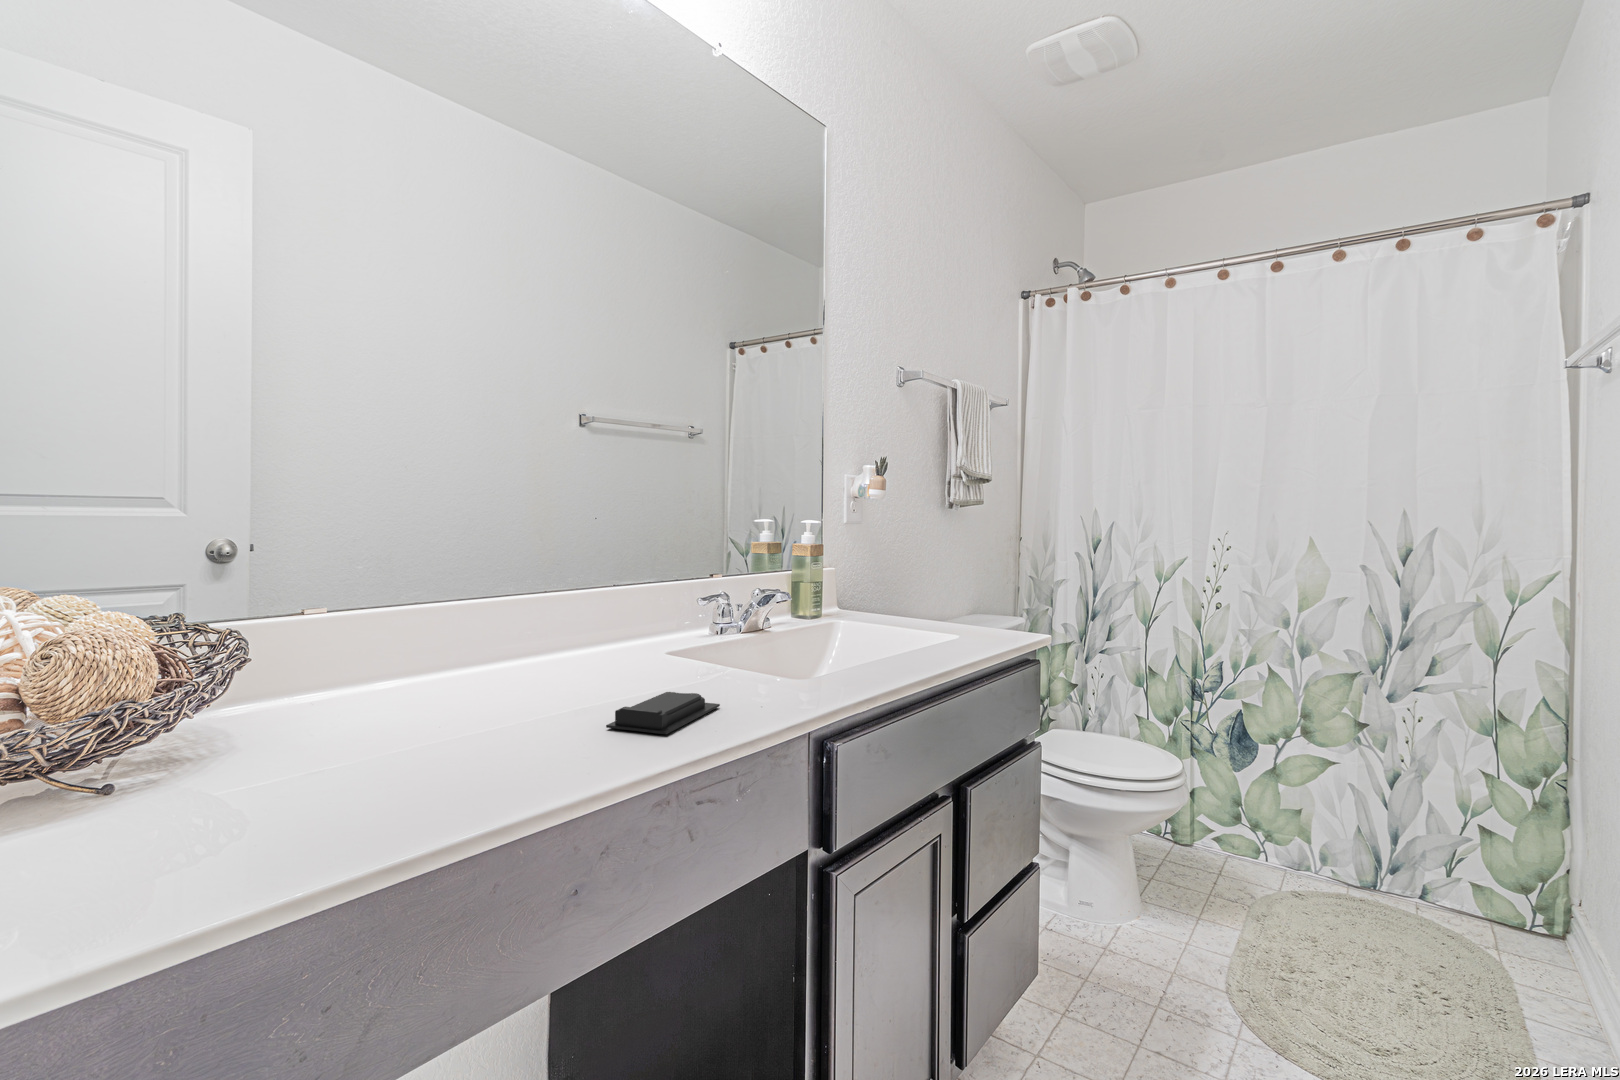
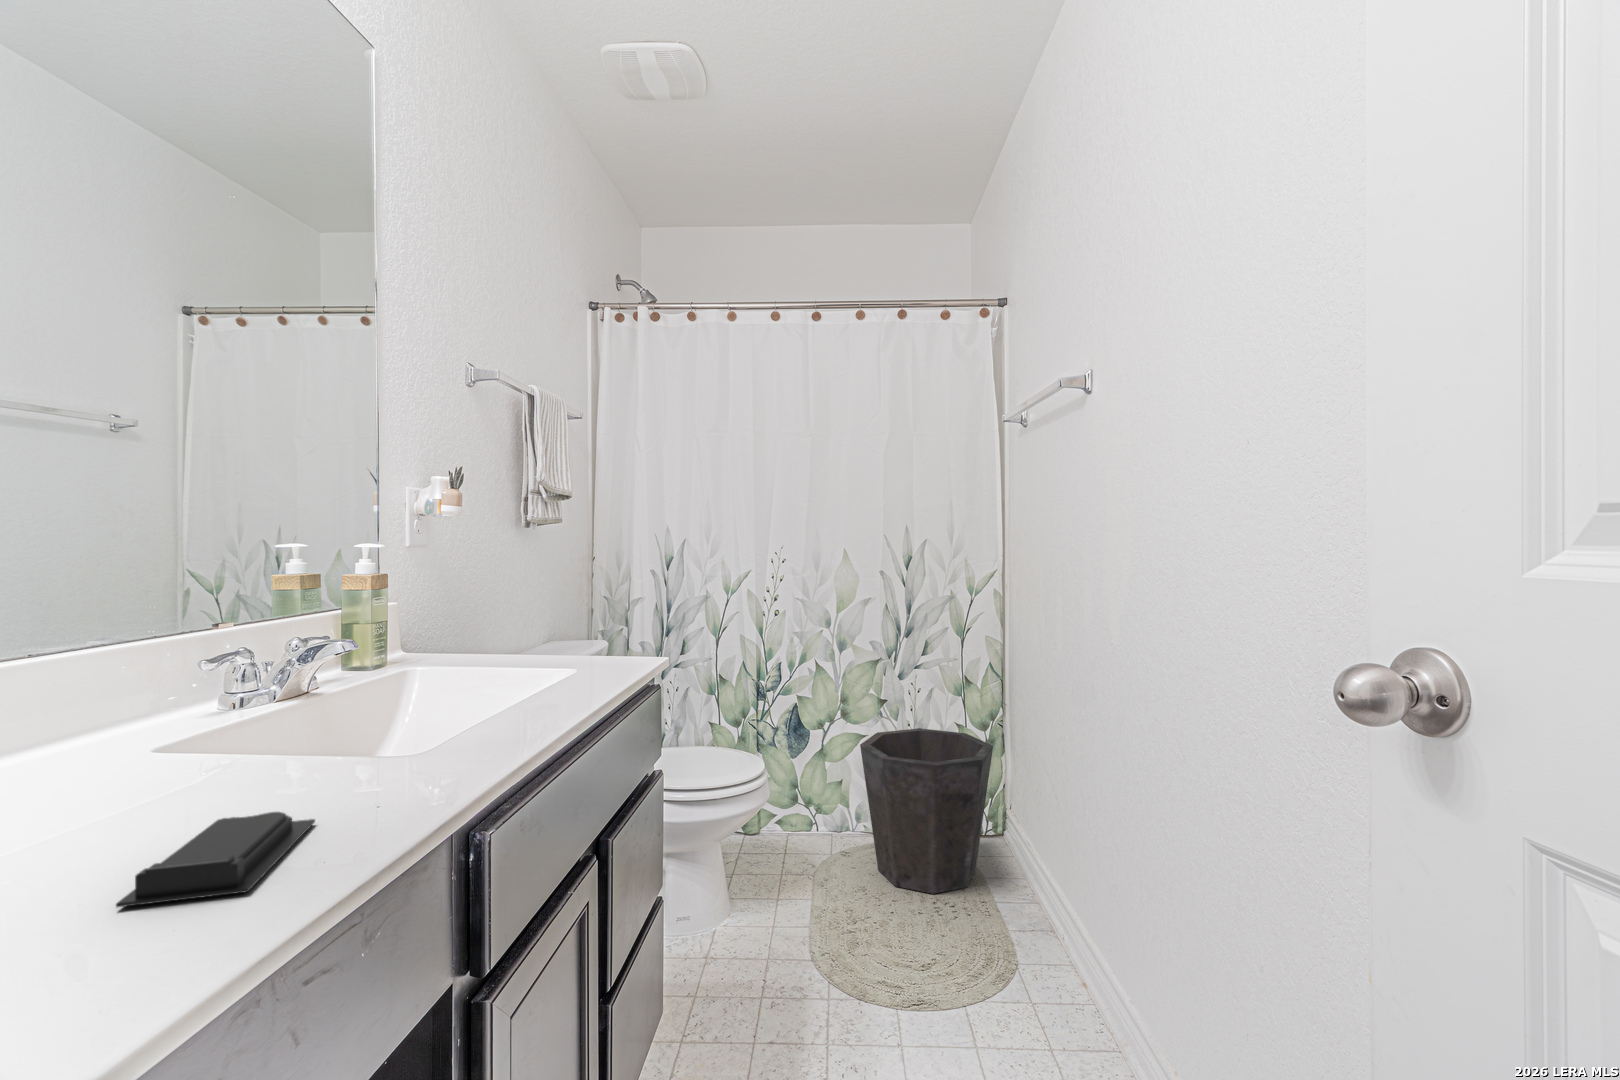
waste bin: none [1320,761,1537,982] -> present [860,728,993,894]

